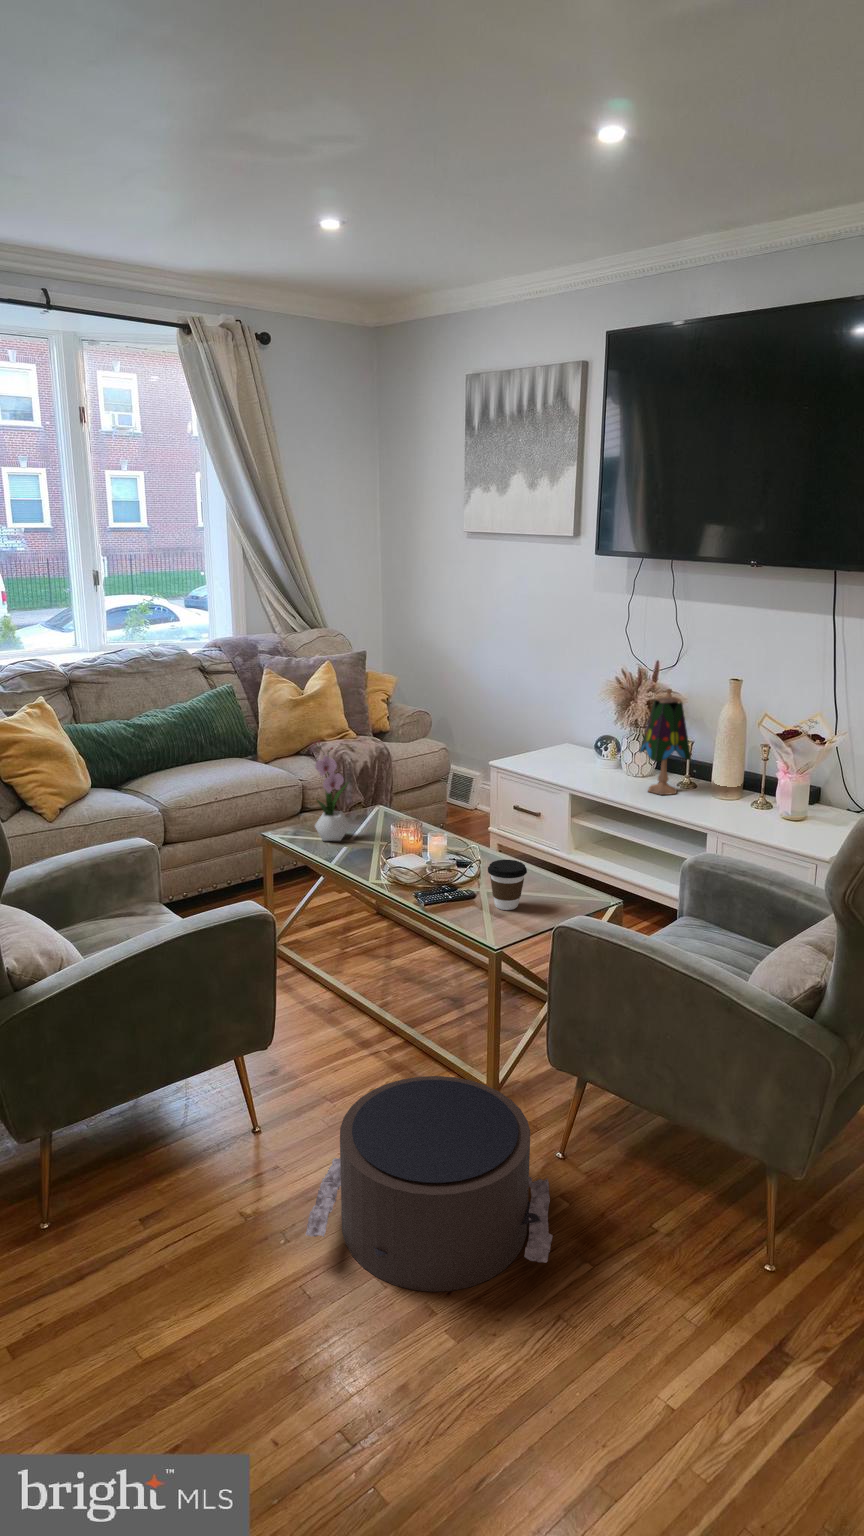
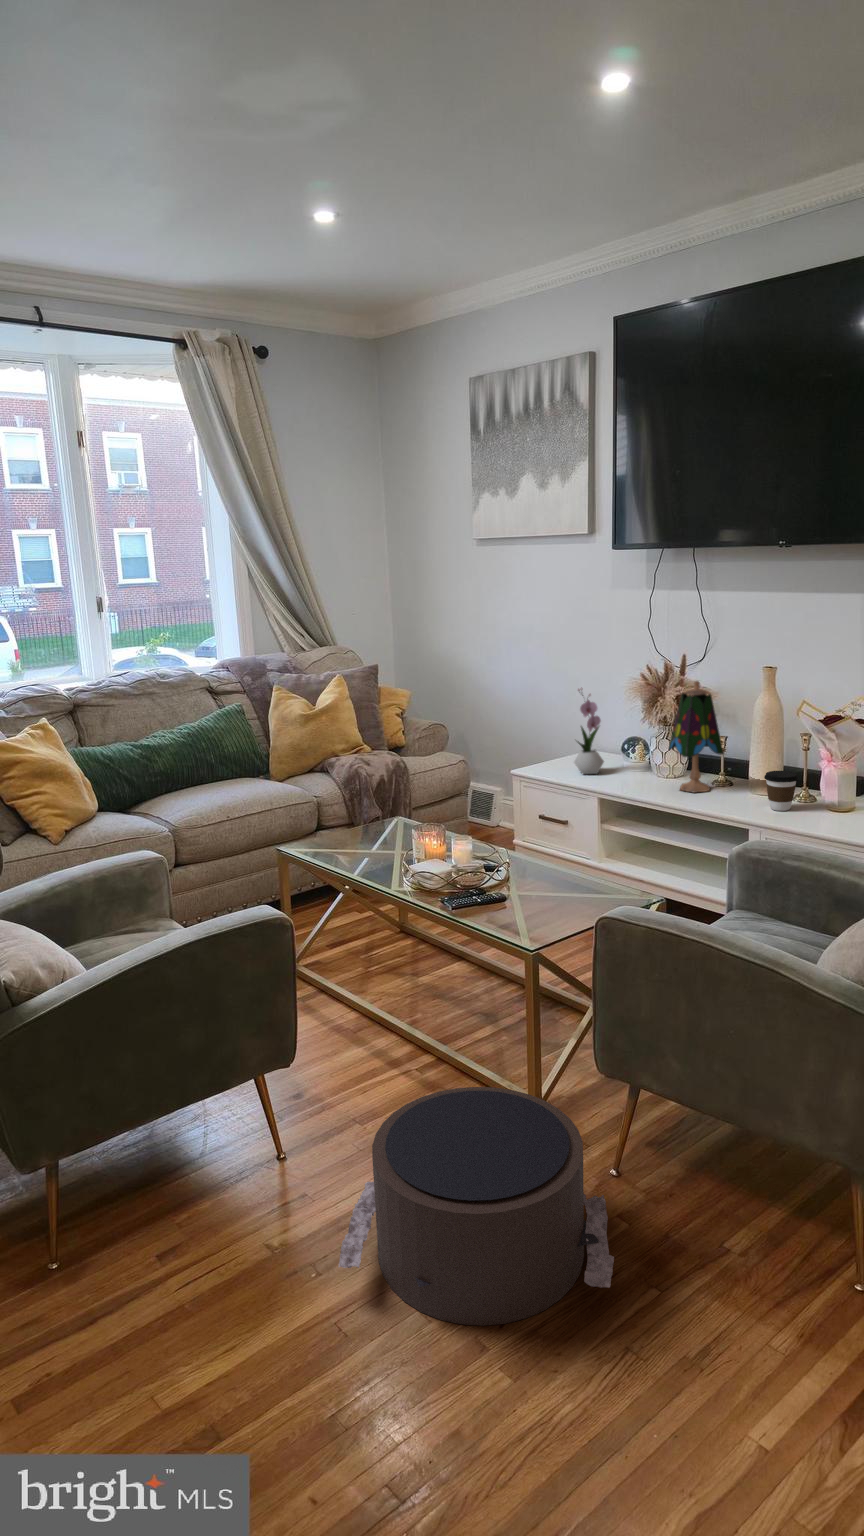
flower arrangement: present [314,741,350,841] -> present [574,690,604,774]
coffee cup: present [488,860,527,910] -> present [764,771,799,811]

